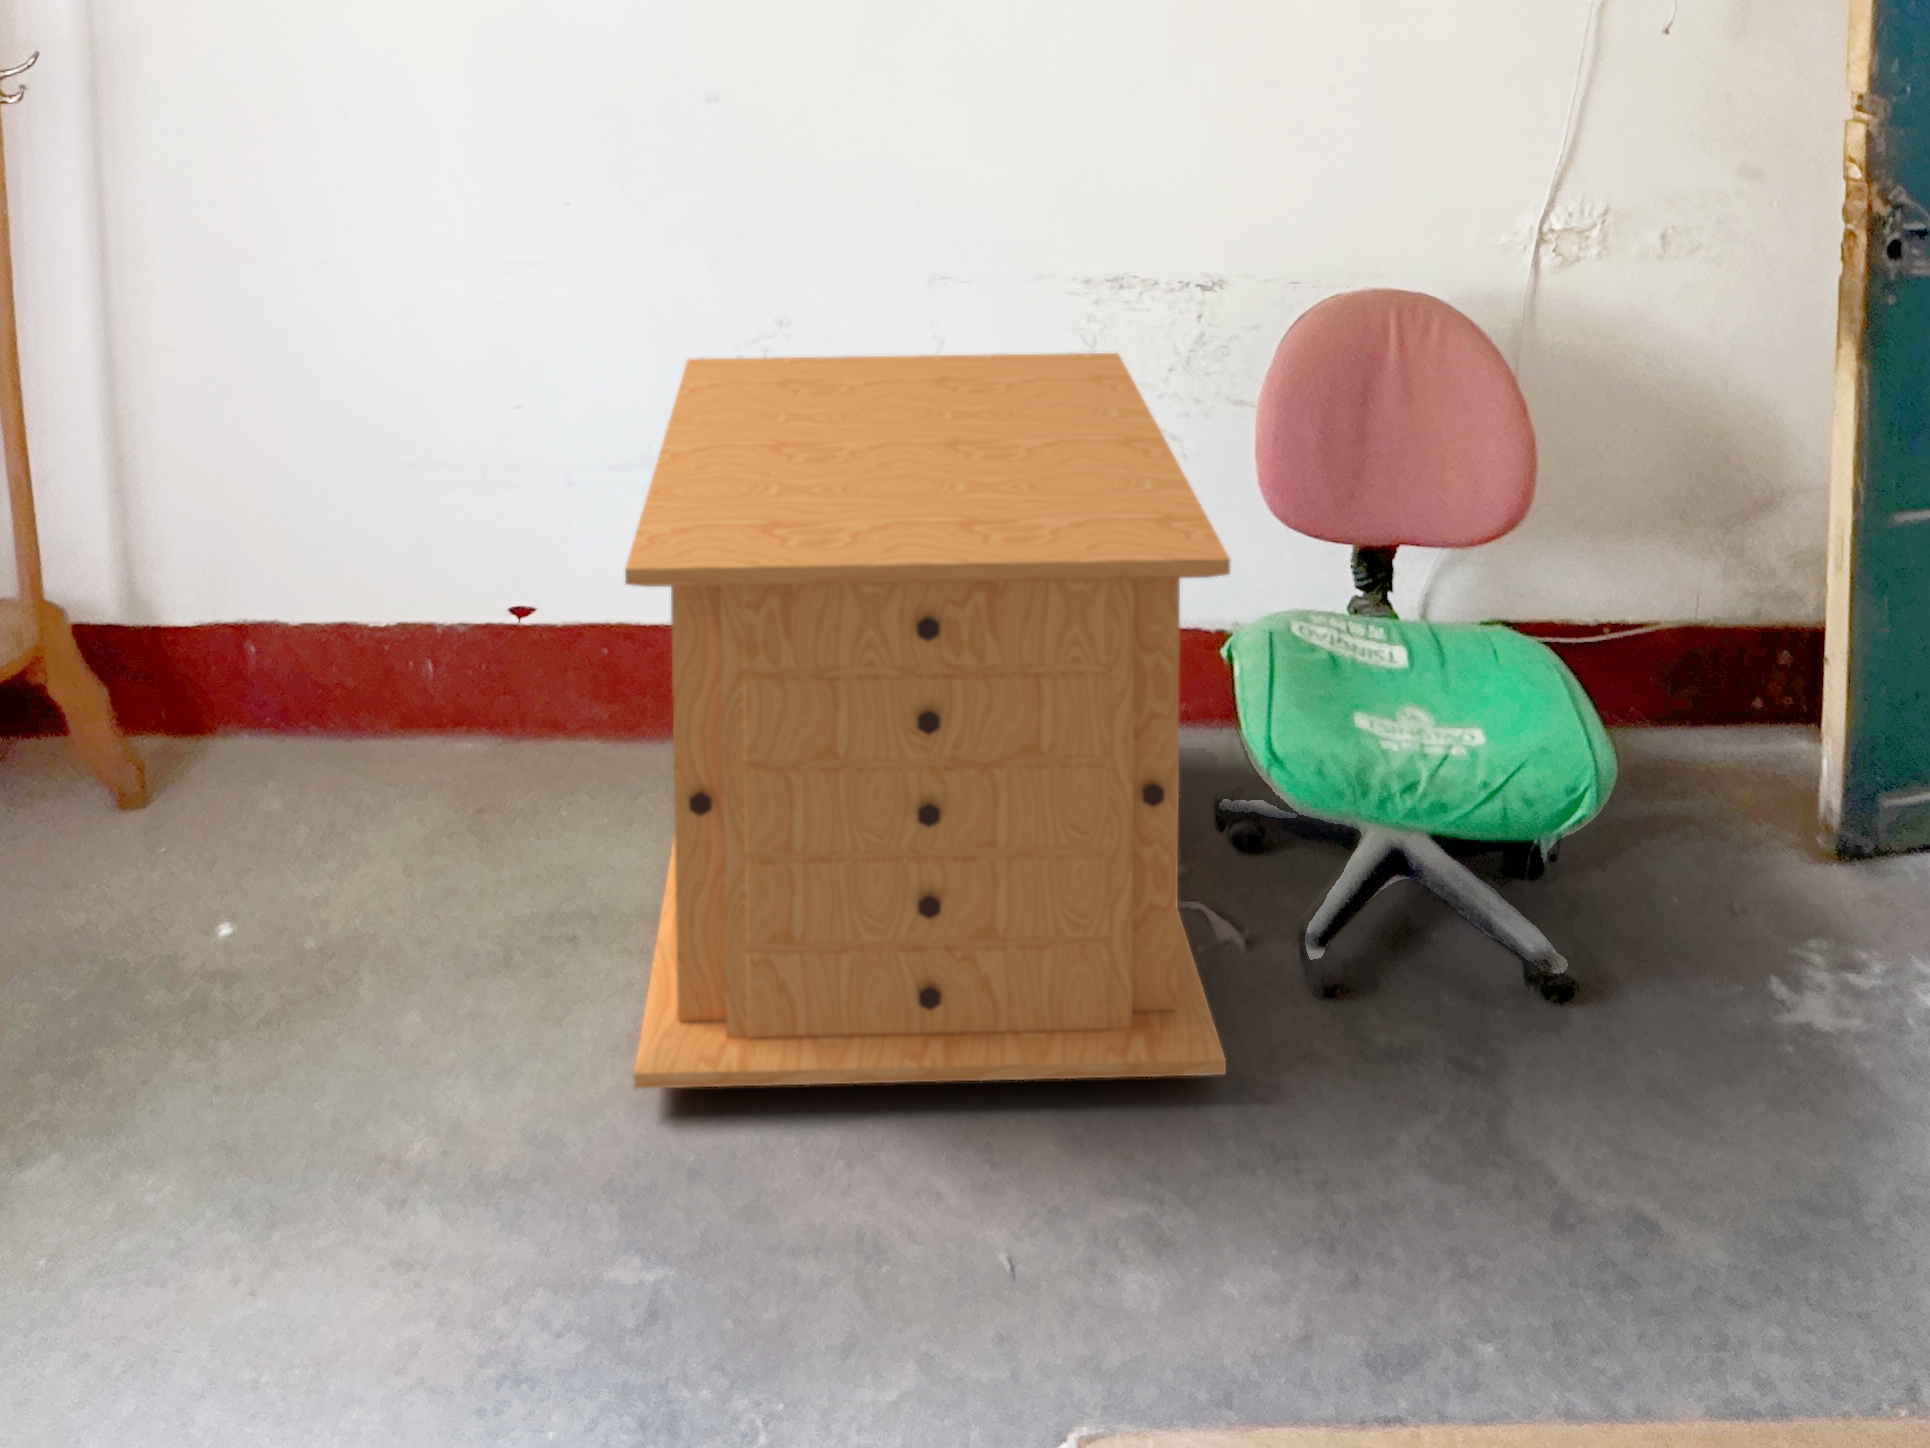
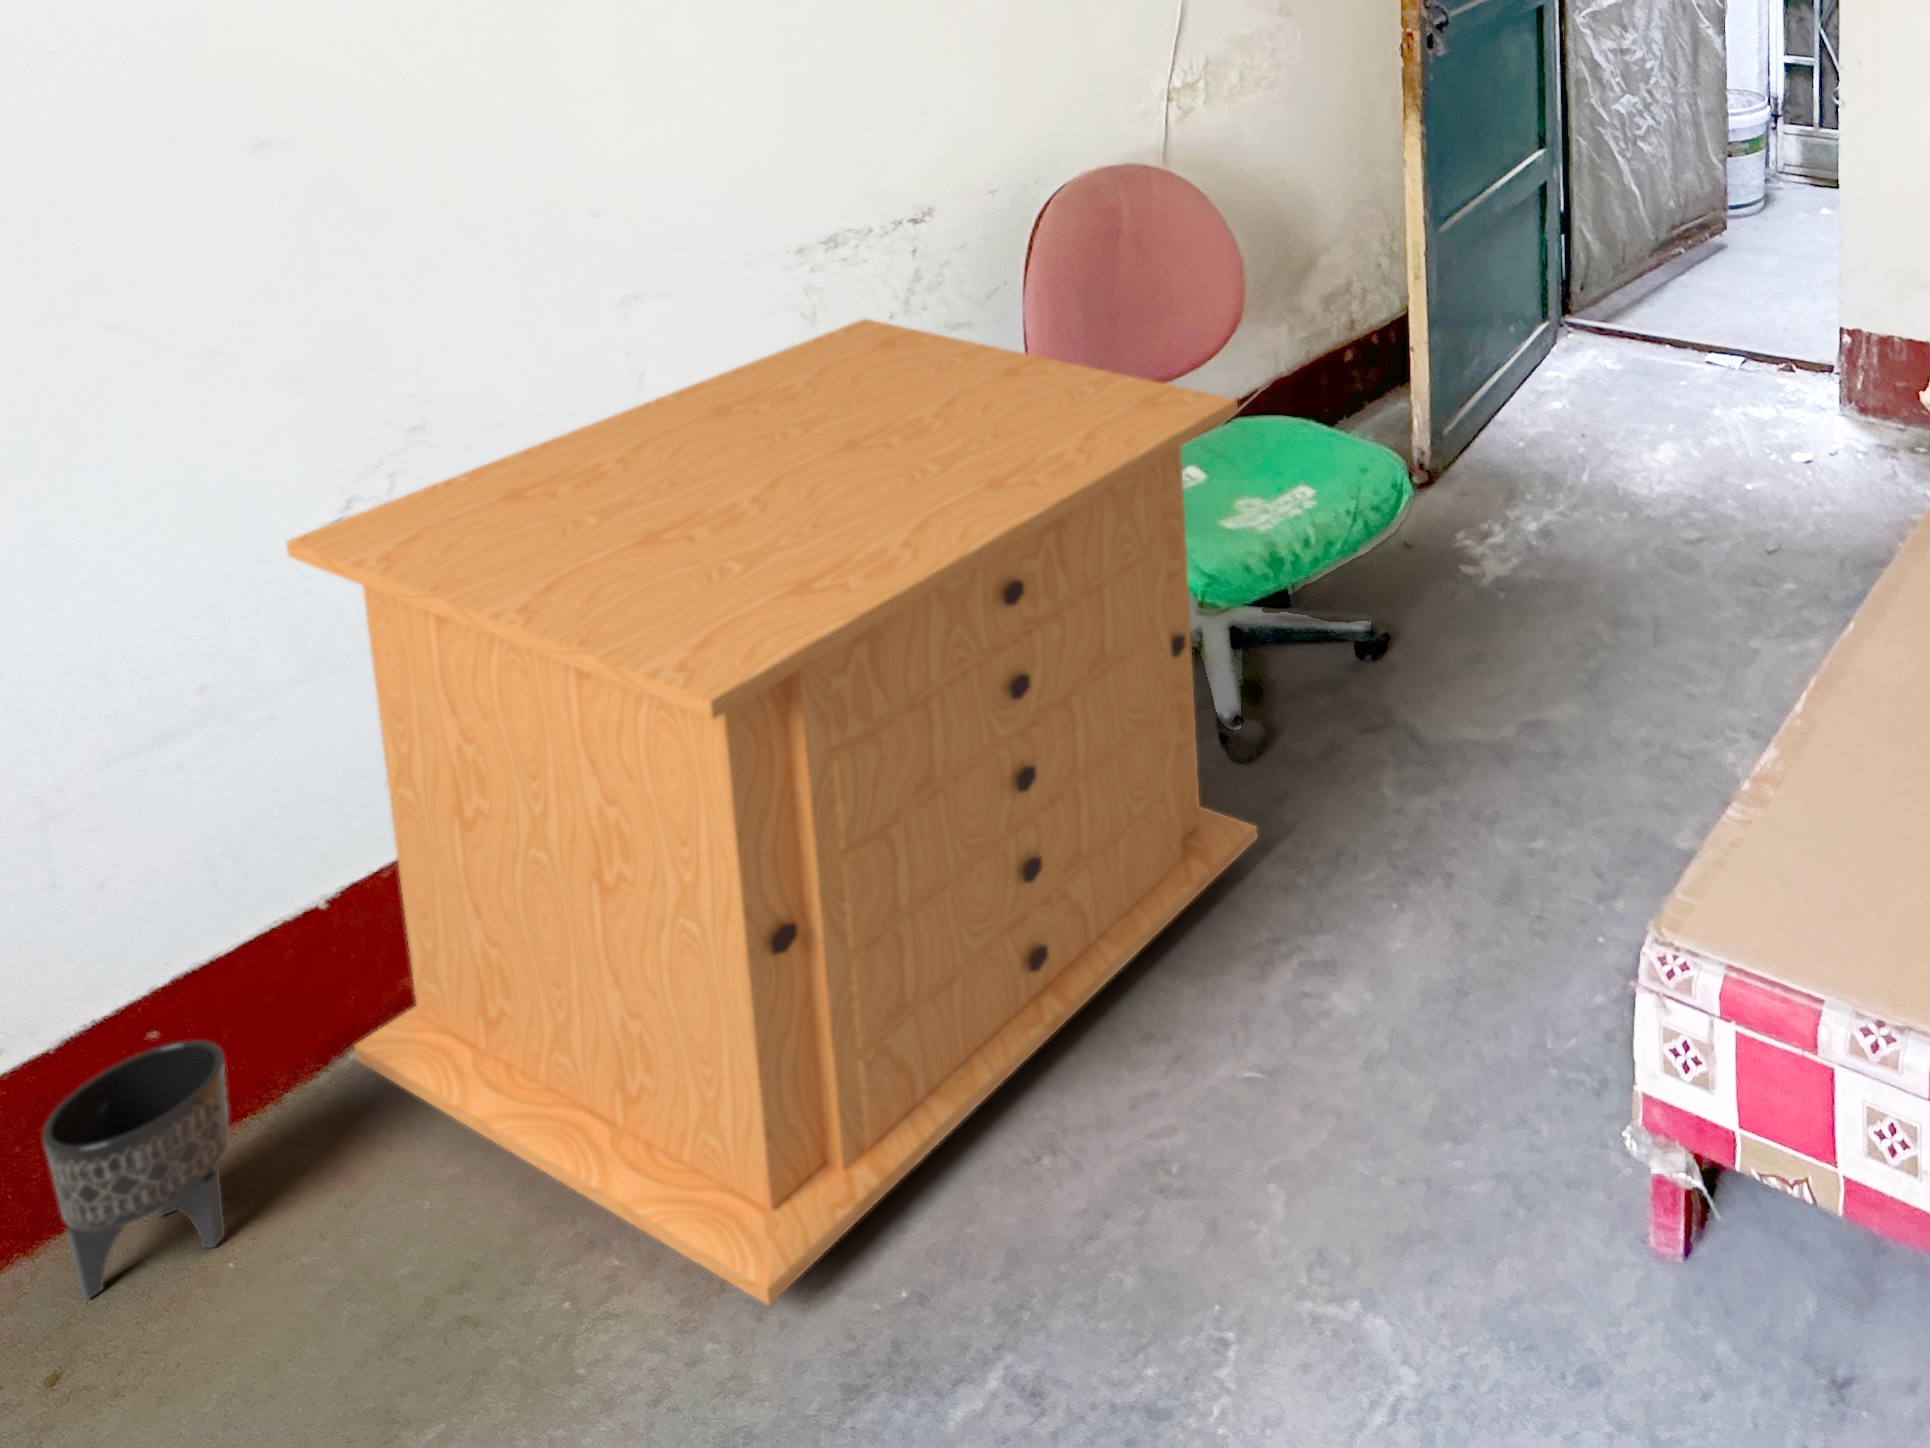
planter: none [528,644,610,791] -> present [43,1041,229,1299]

